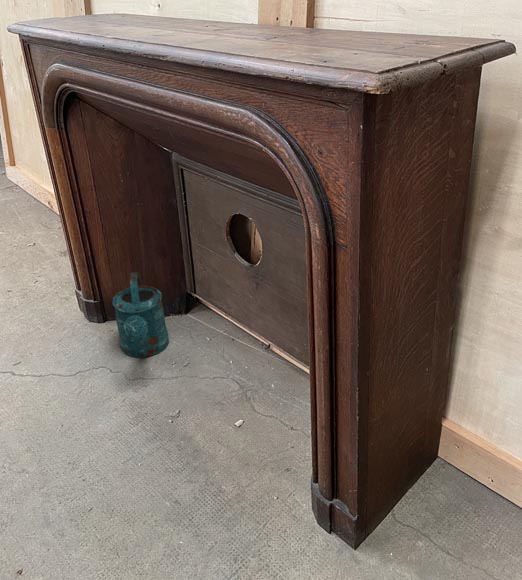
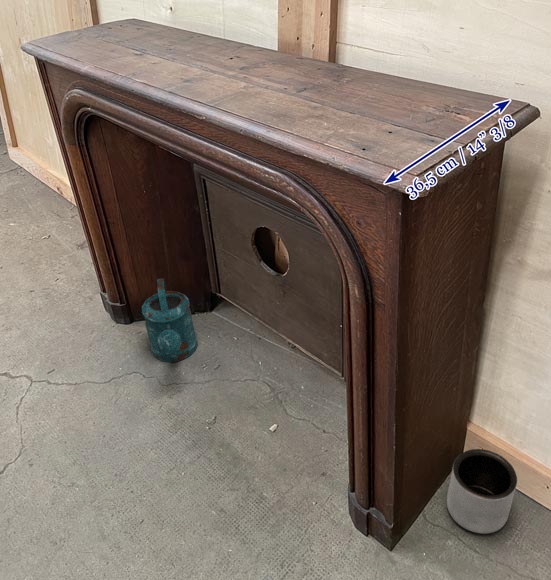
planter: none [419,443,495,535] -> present [447,449,517,534]

